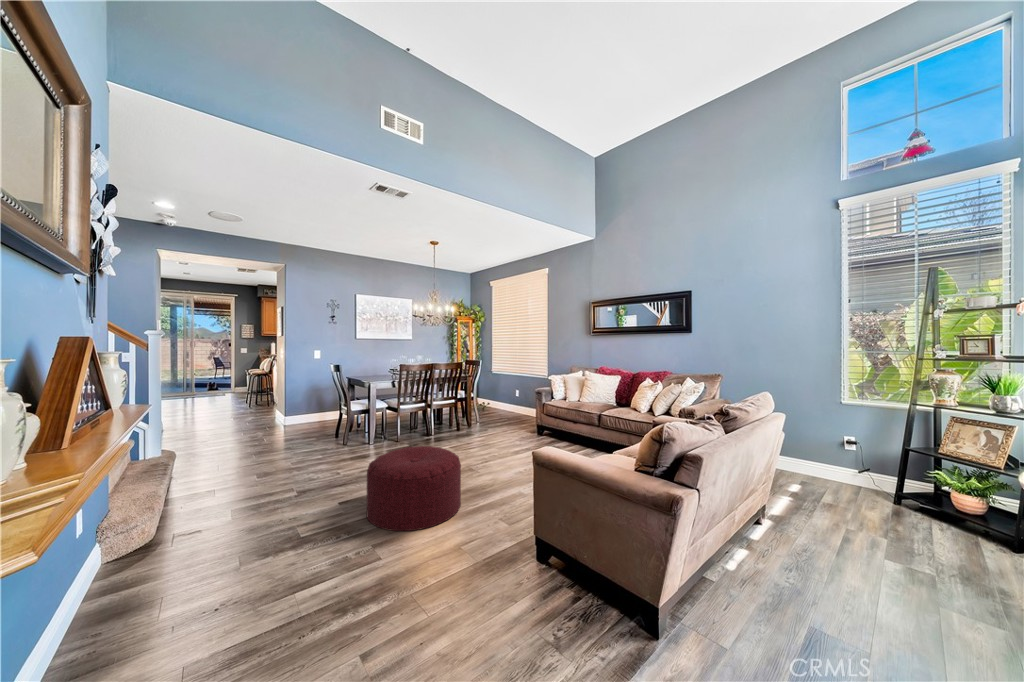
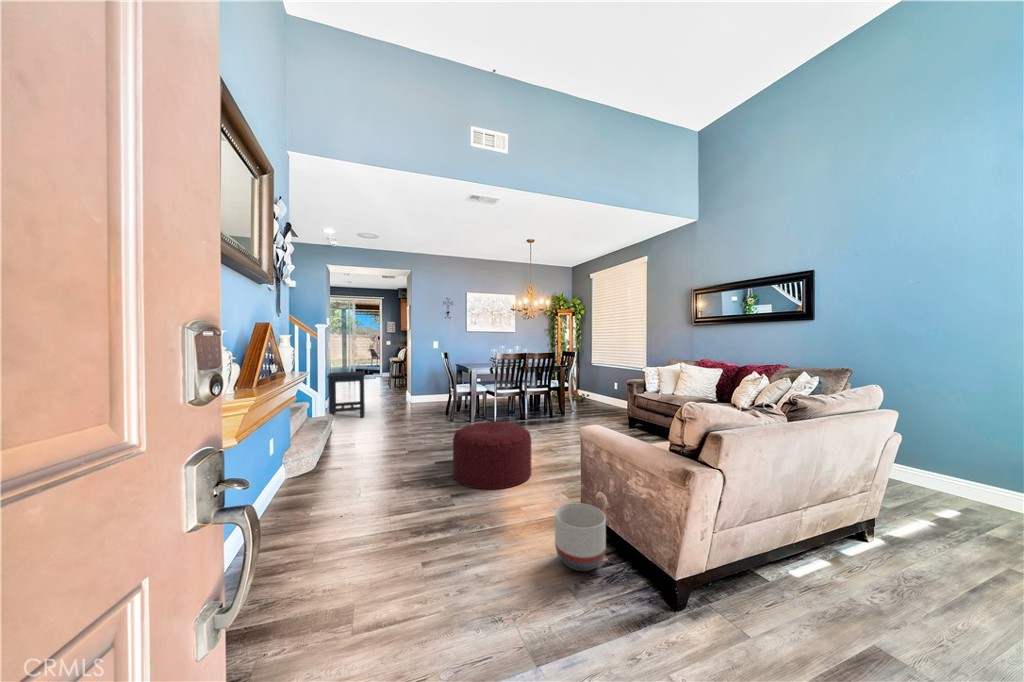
side table: none [158,390,221,461] -> present [327,371,365,418]
planter: none [522,537,577,616] -> present [555,503,606,571]

